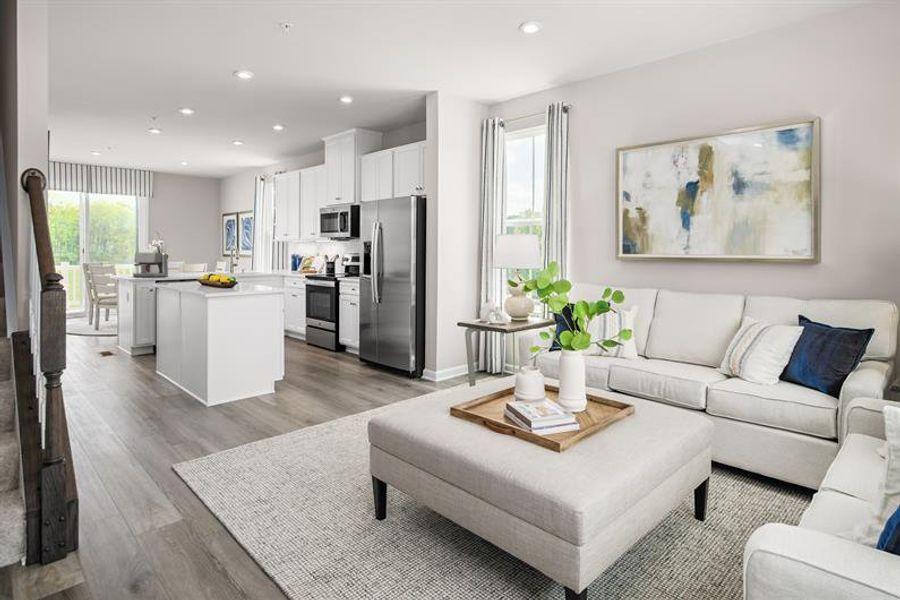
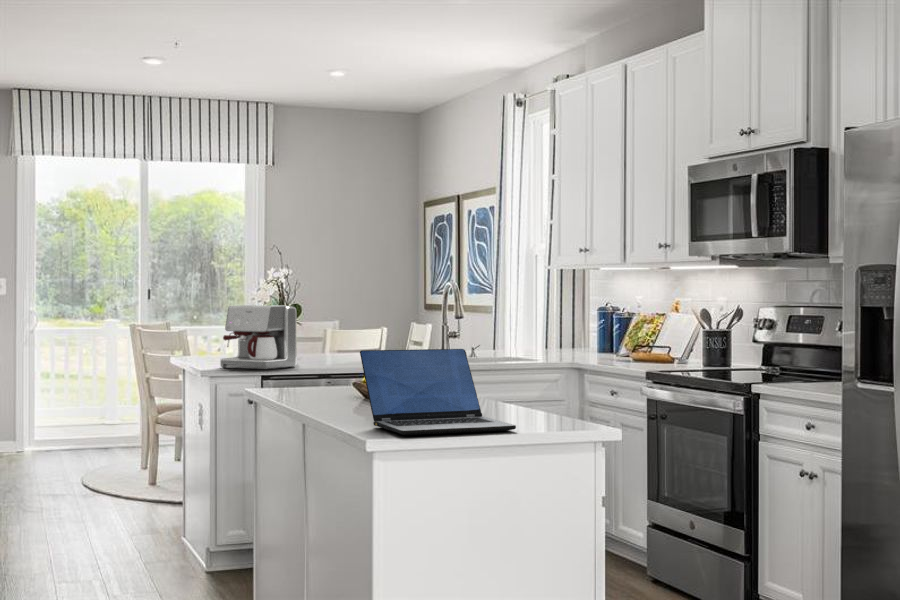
laptop: none [197,266,254,291] -> present [360,349,516,435]

